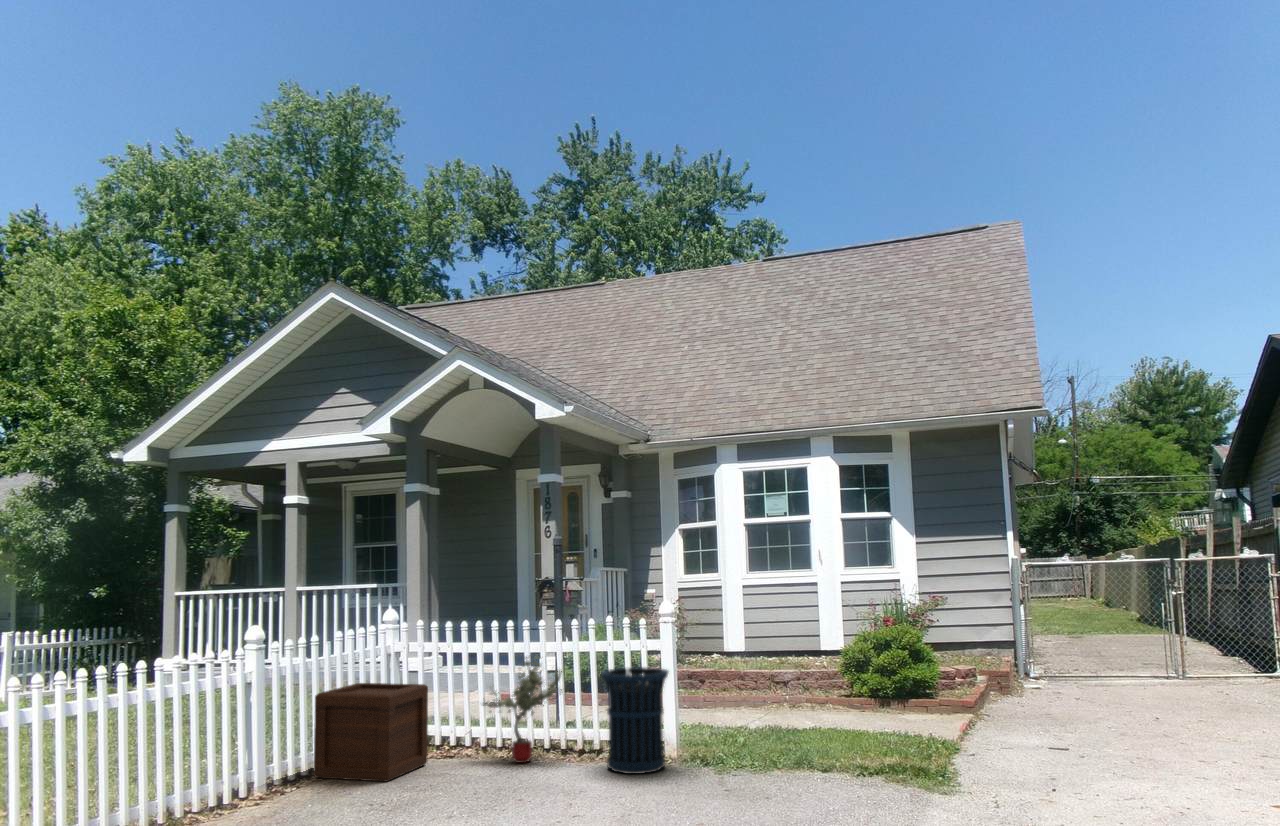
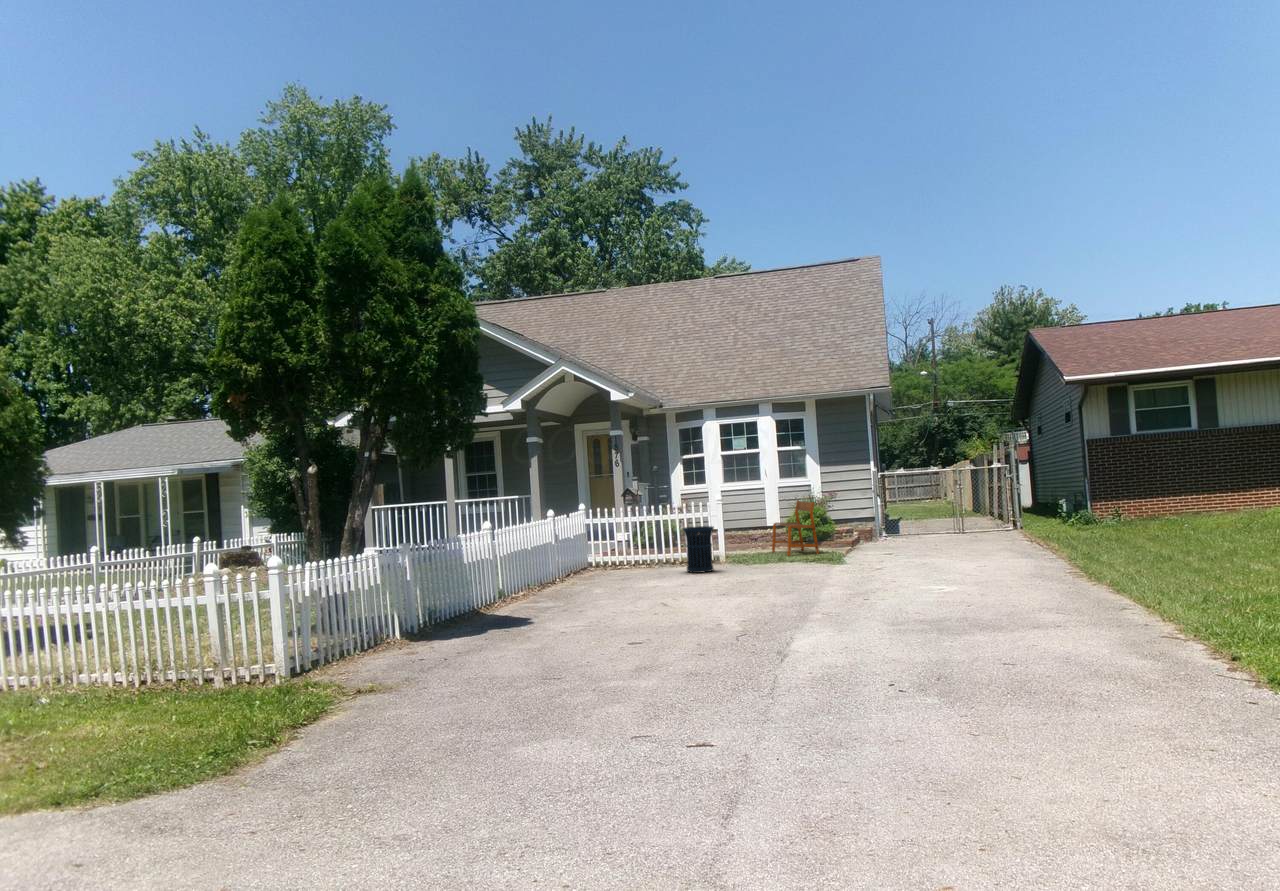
bench: none [818,612,907,725] -> present [772,501,819,556]
potted tree: present [483,657,562,763] -> none [622,523,663,573]
wooden crate: present [314,683,428,781] -> none [553,538,600,581]

